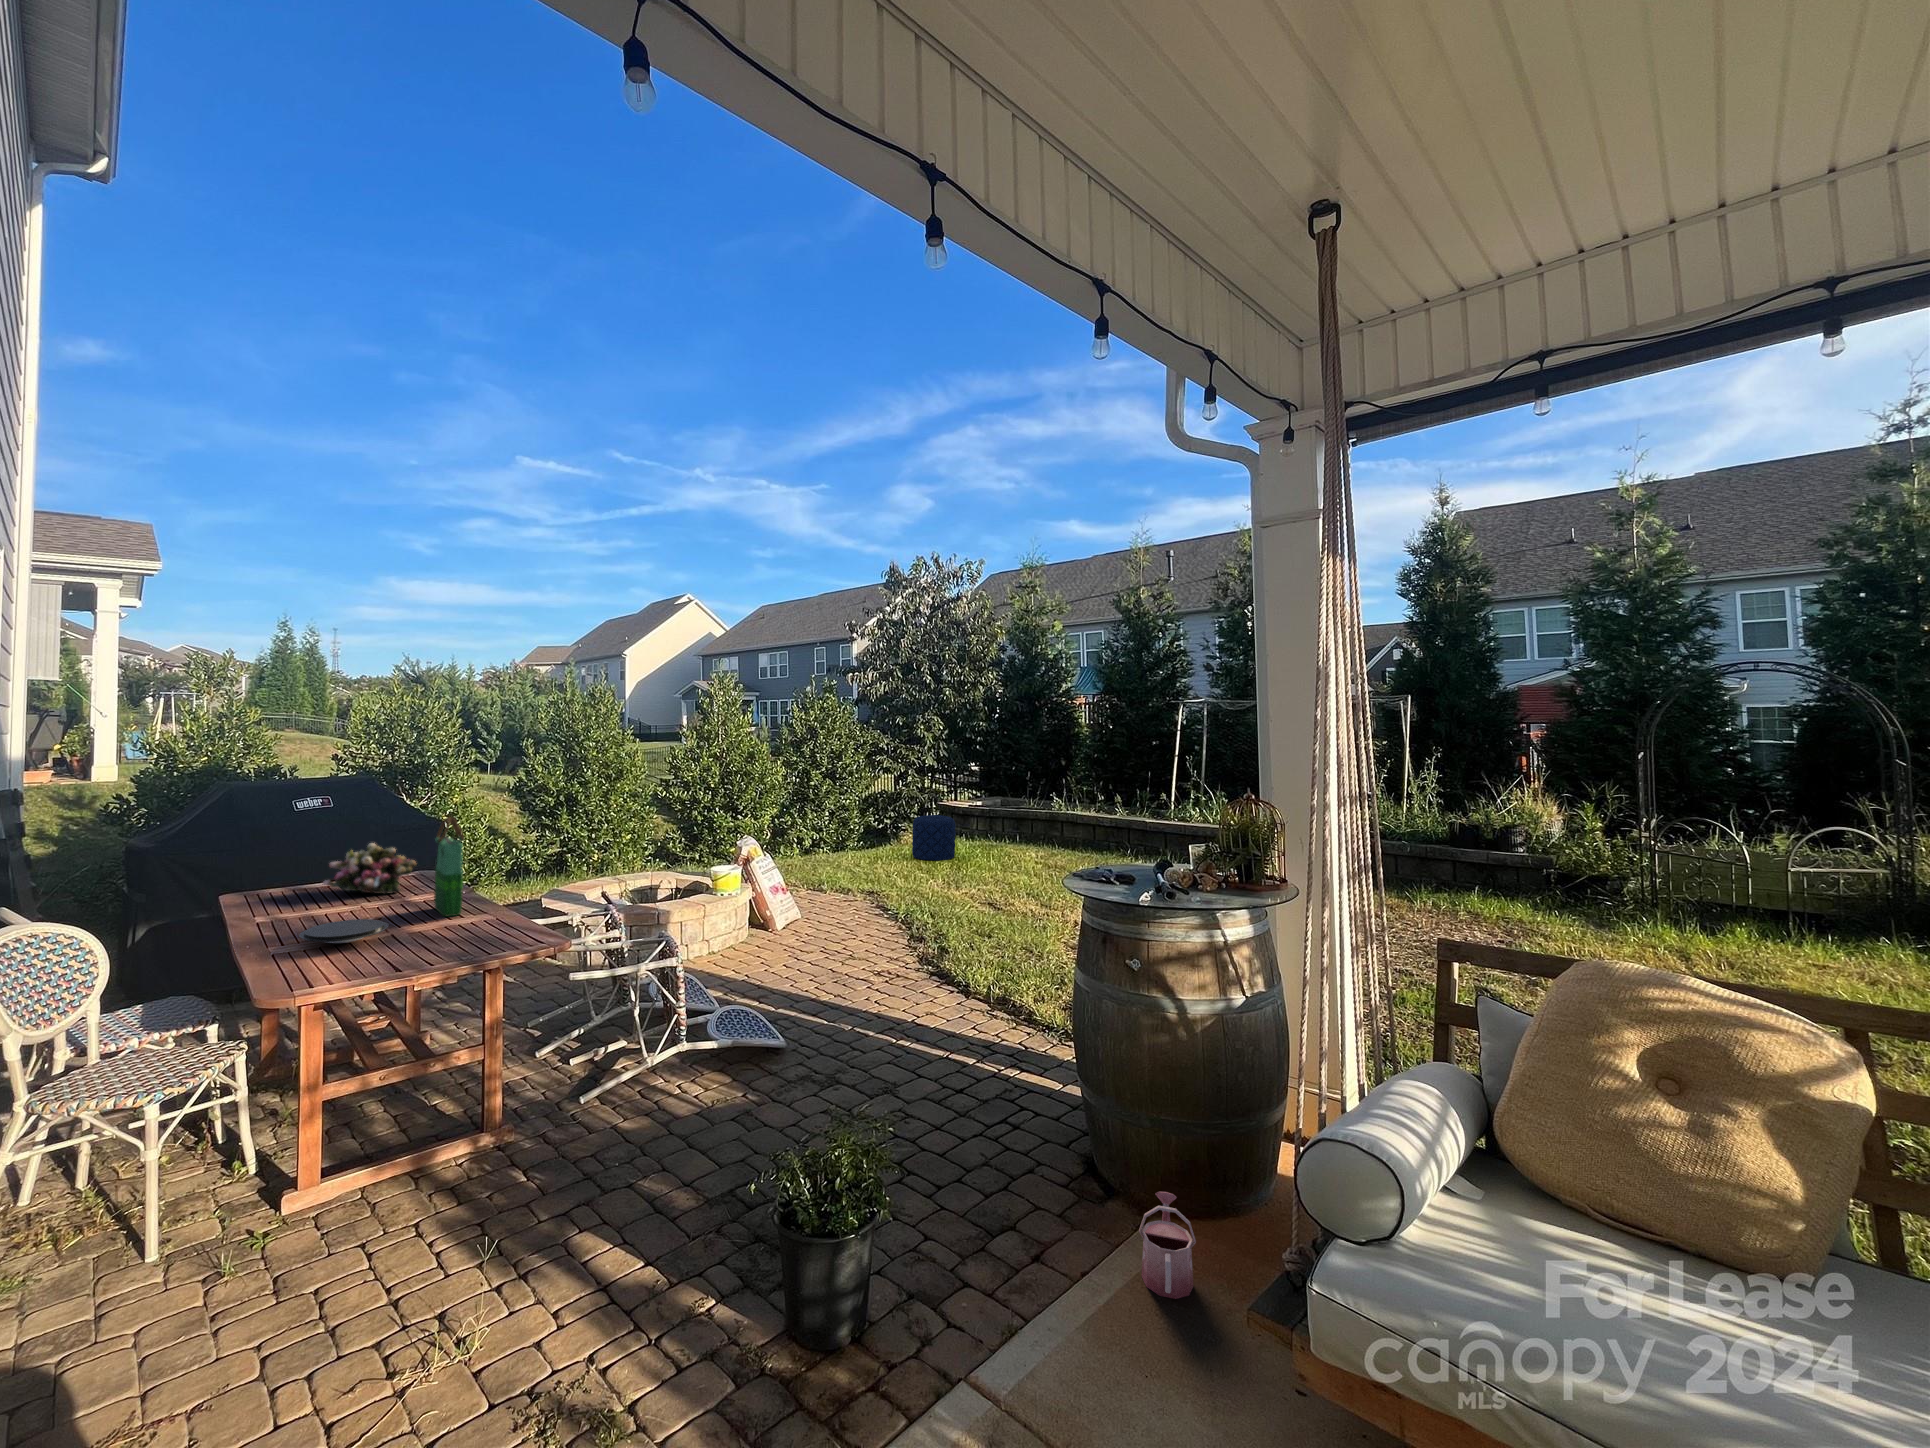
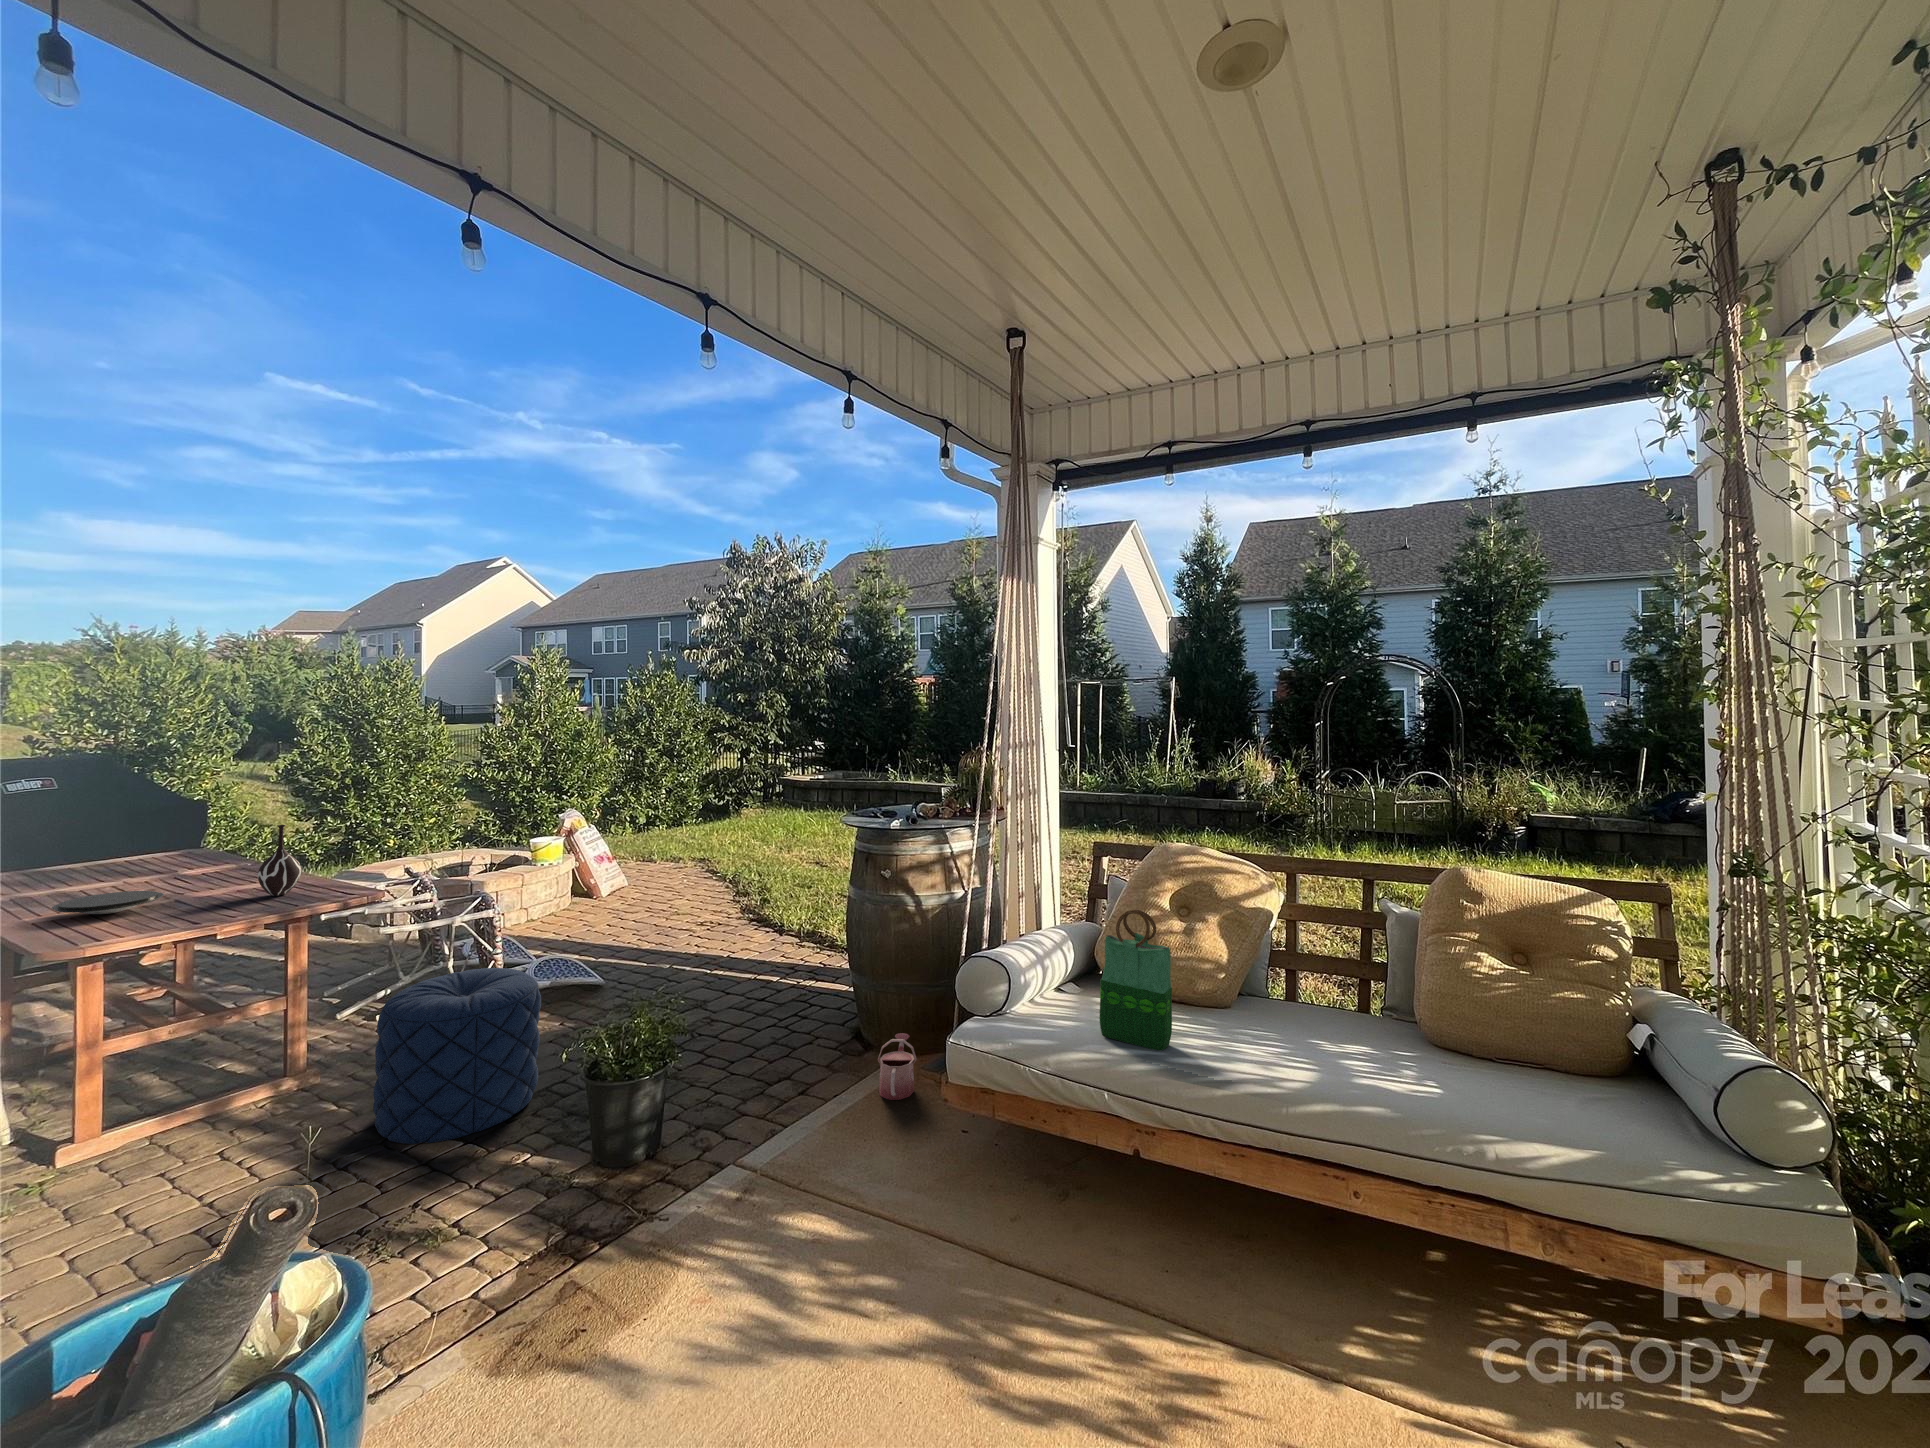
pouf: present [912,815,956,861] -> present [373,968,541,1144]
tote bag: present [434,817,465,917] -> present [1100,909,1172,1051]
flower arrangement: present [322,843,417,894] -> none [59,822,183,873]
vase: none [467,858,504,932] -> present [258,825,301,896]

